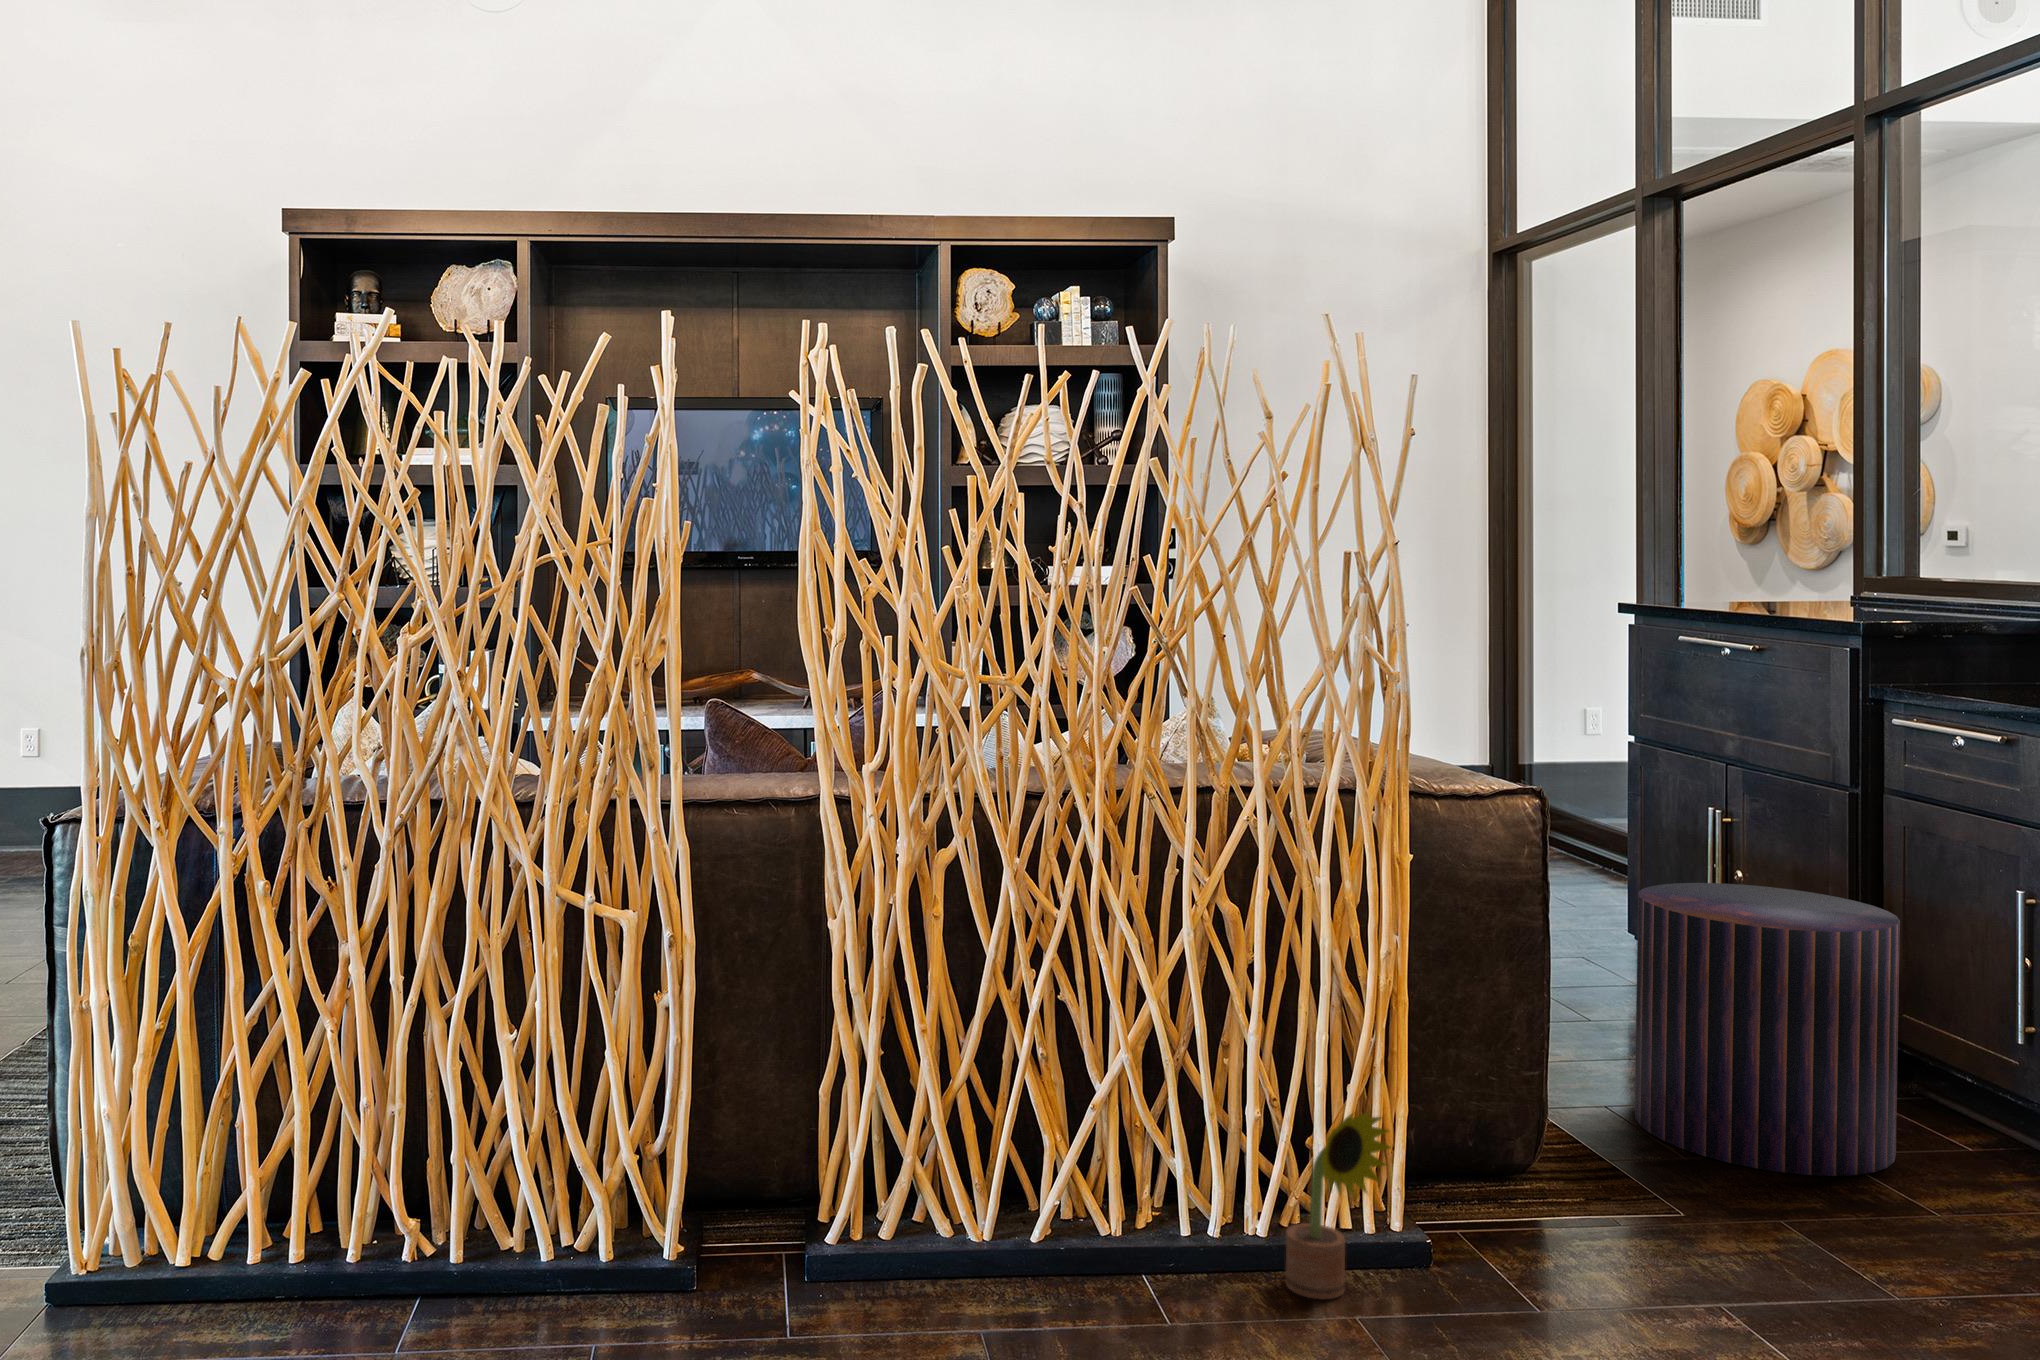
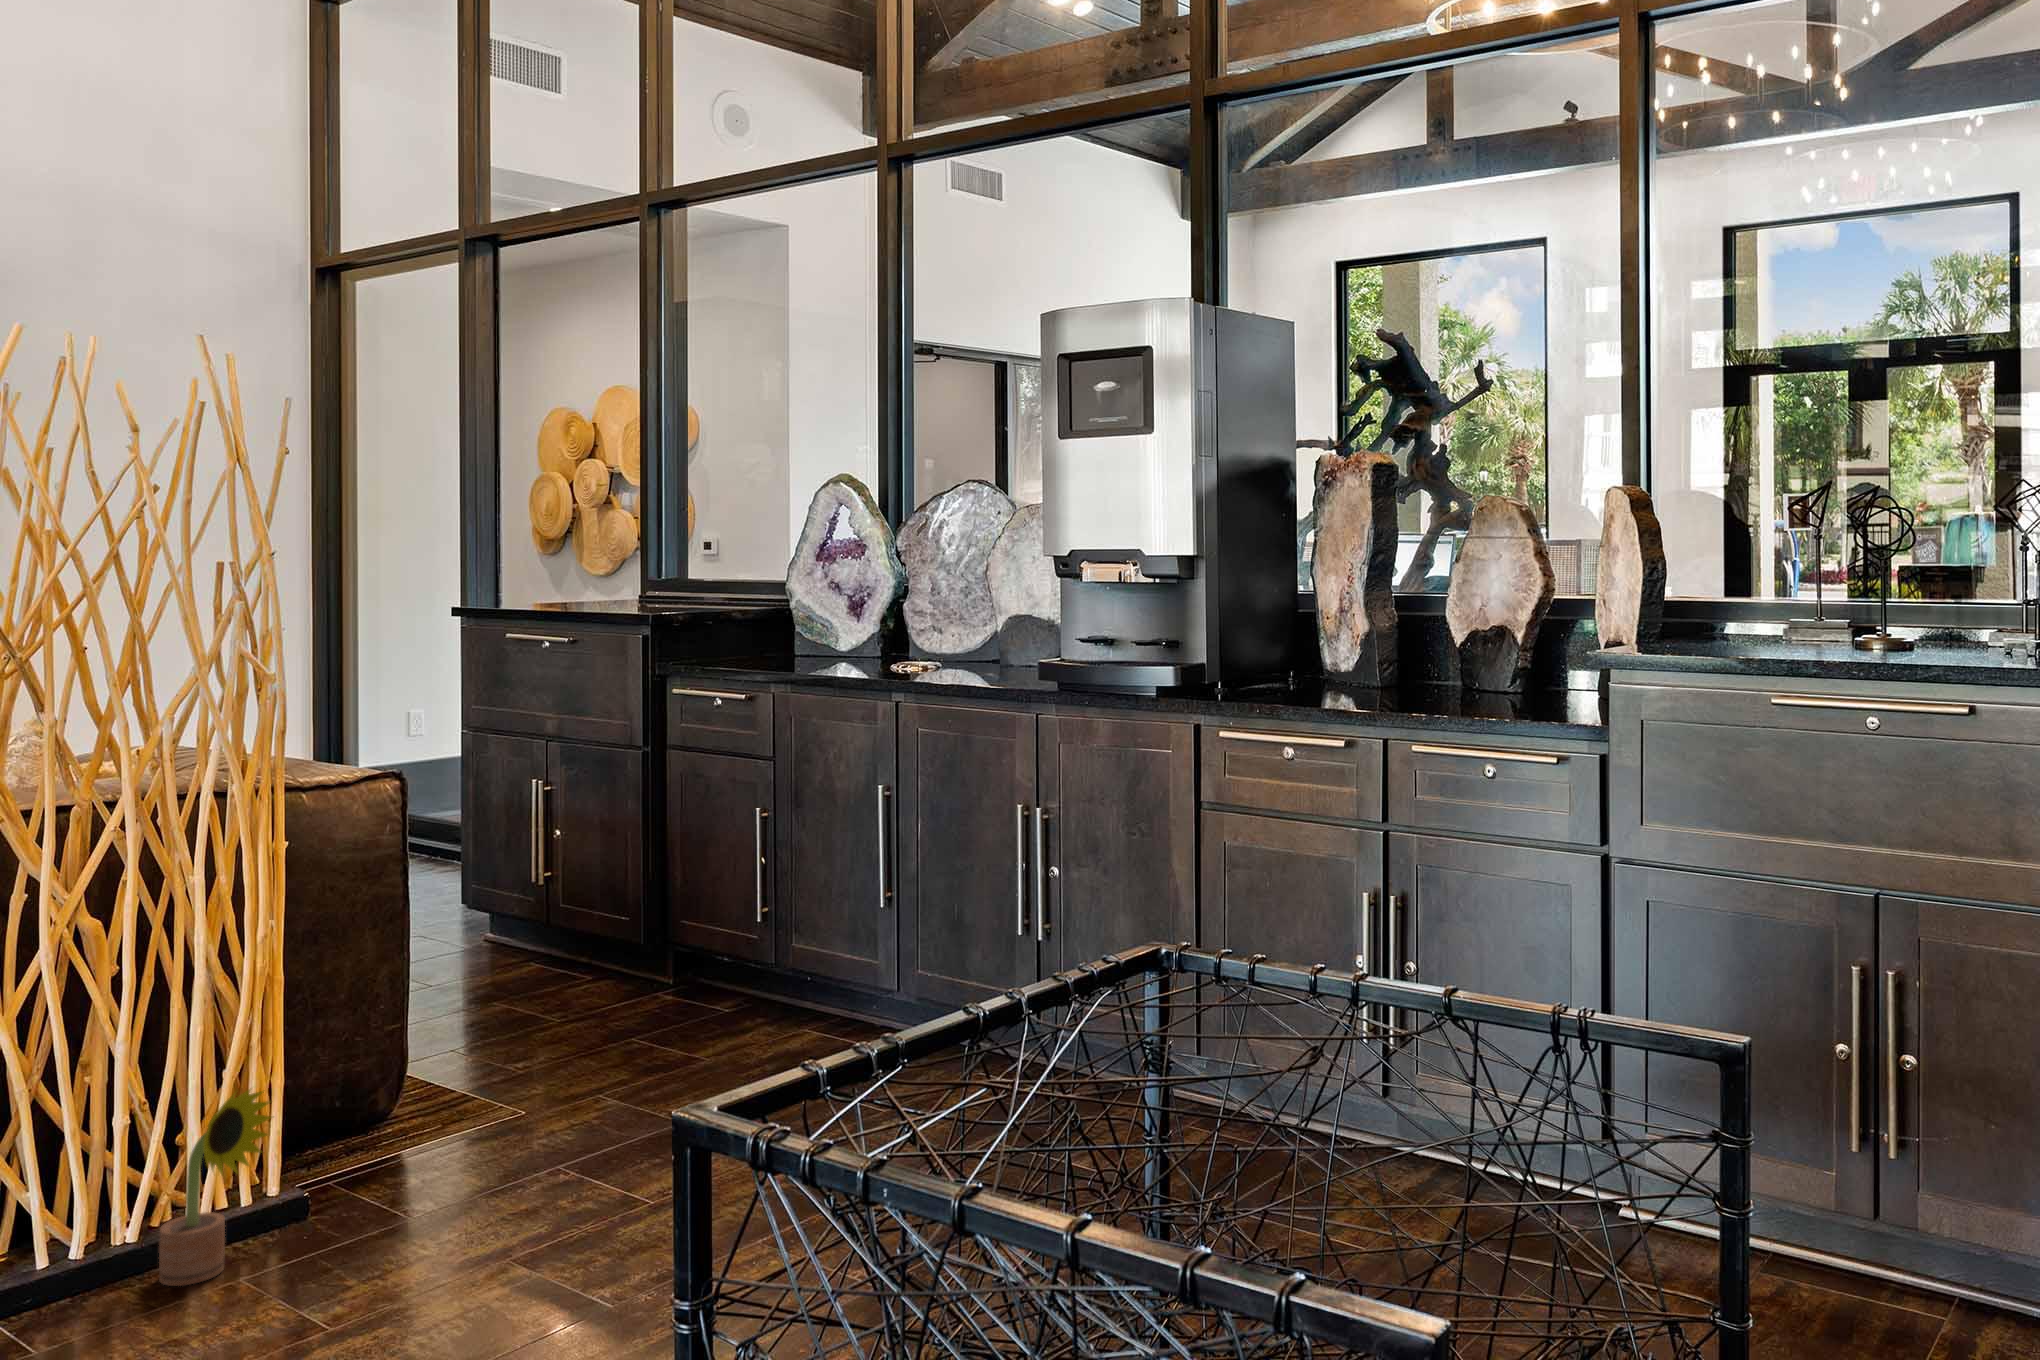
pouf: present [1635,883,1900,1176] -> none [478,833,680,1064]

